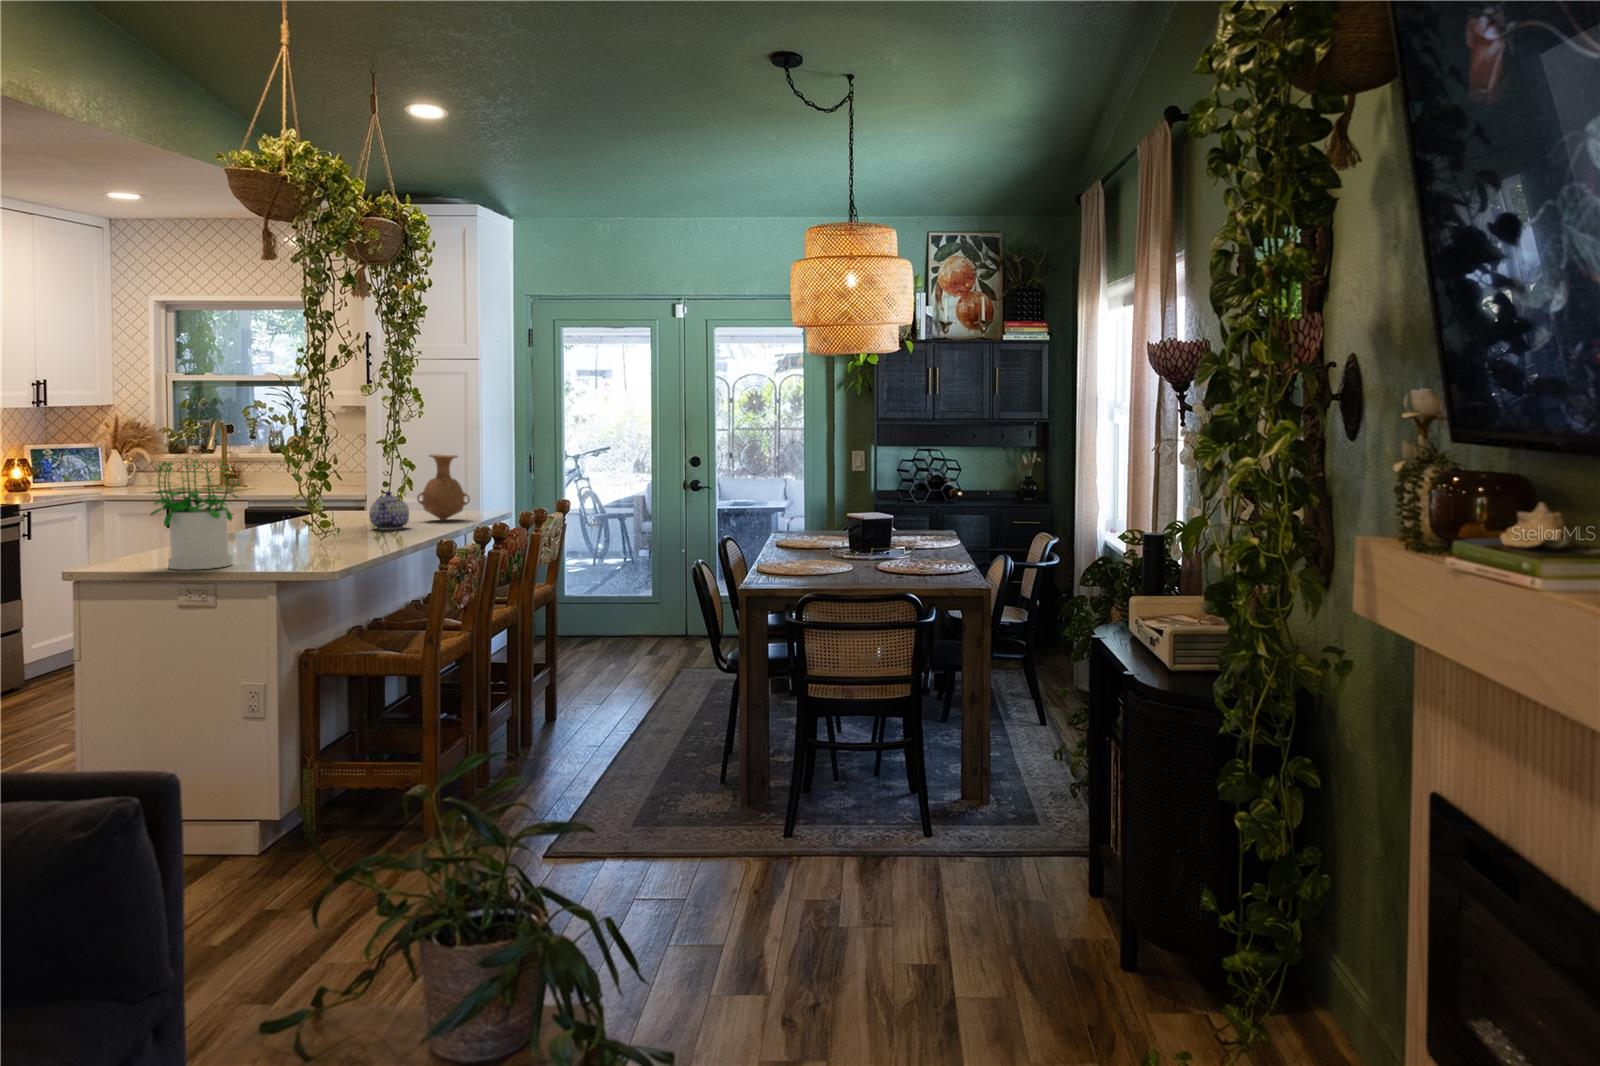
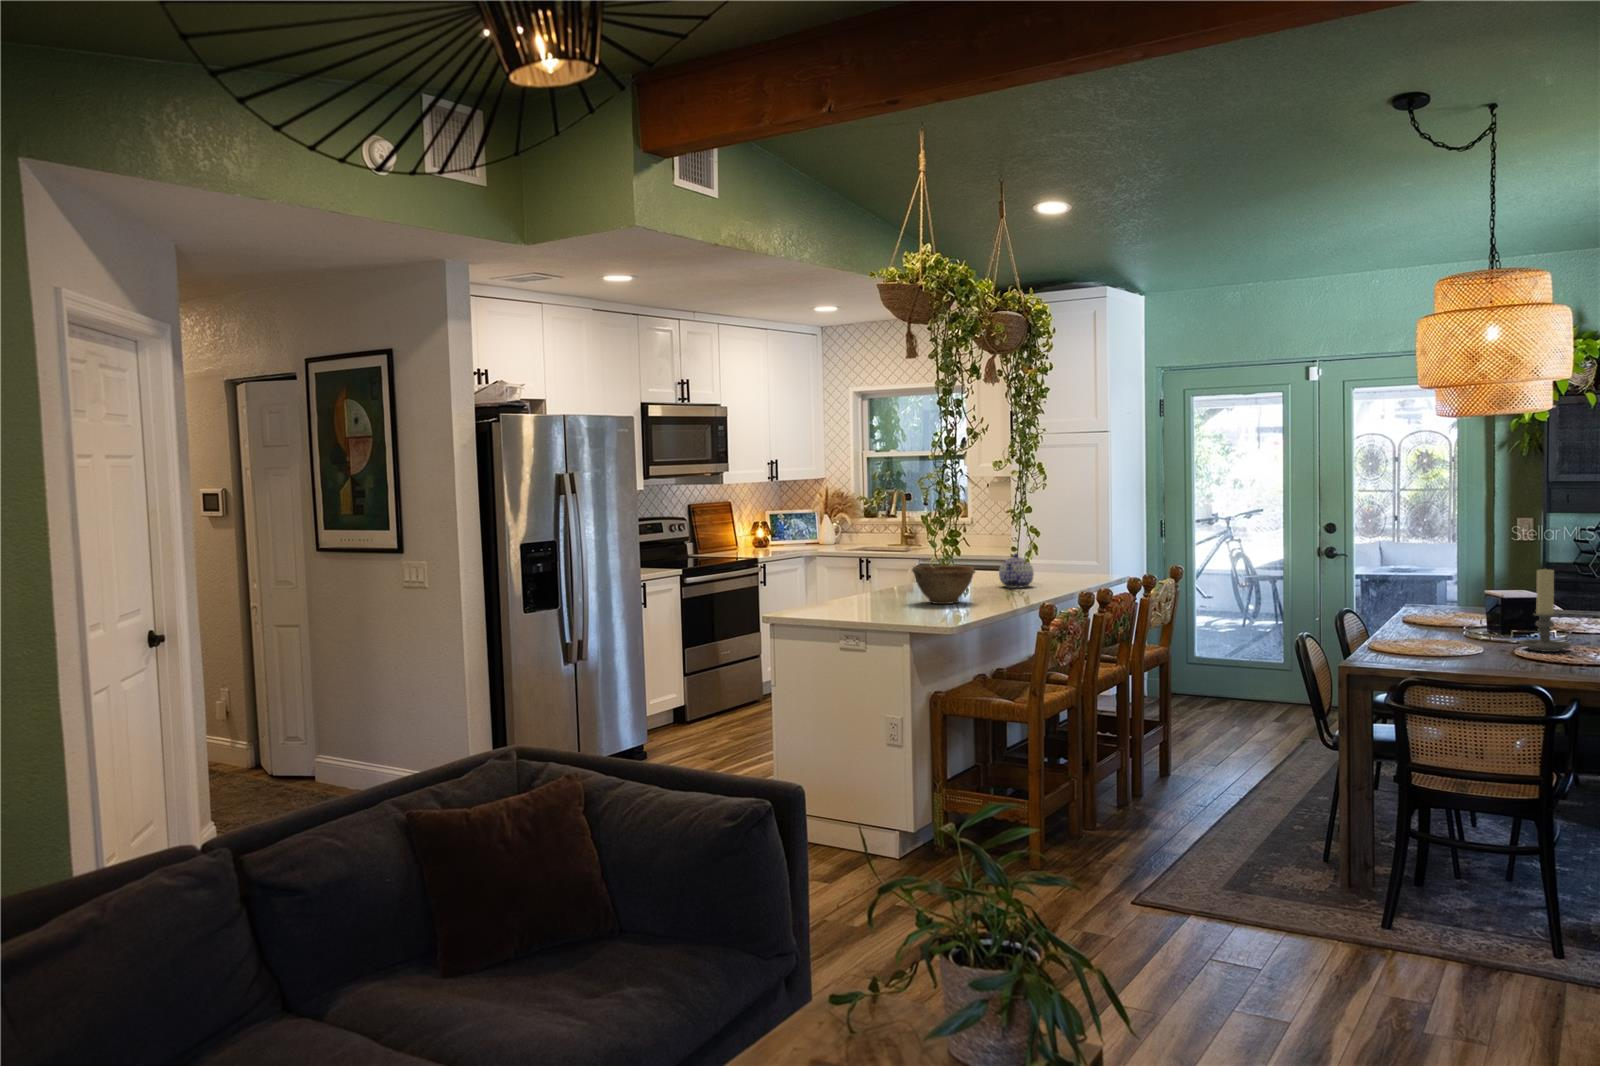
vase: present [417,454,470,520] -> none [1044,521,1092,581]
potted plant: present [151,458,239,570] -> none [806,523,880,616]
candle holder: none [880,493,920,569] -> present [1519,569,1571,652]
bowl: none [275,506,354,550] -> present [912,565,975,604]

